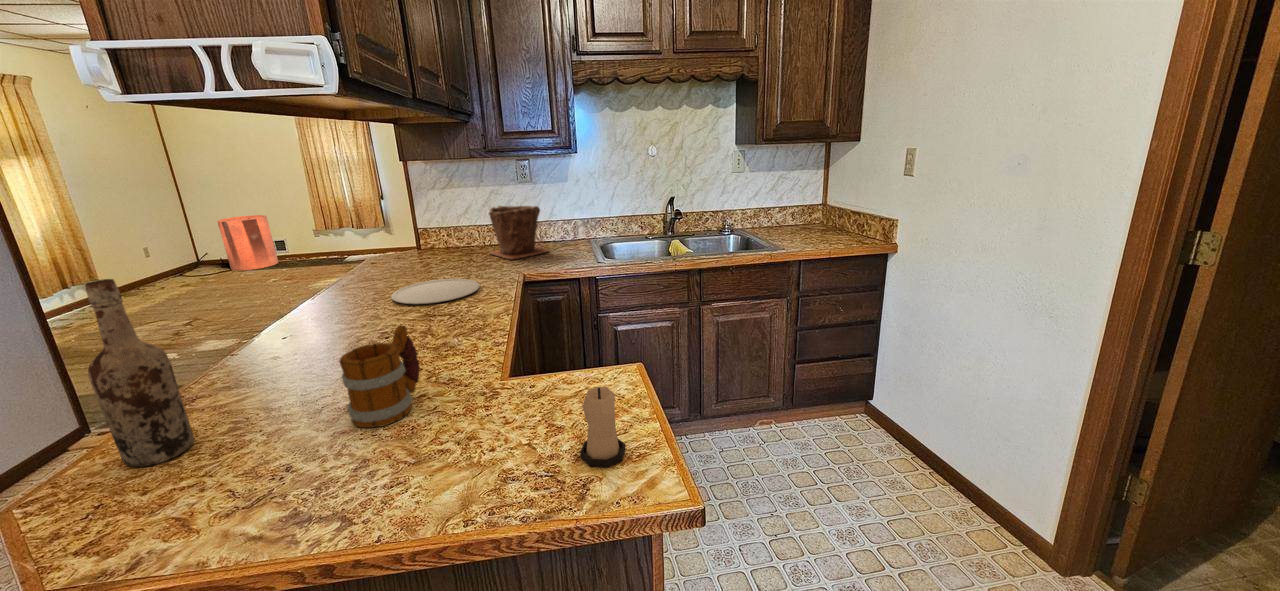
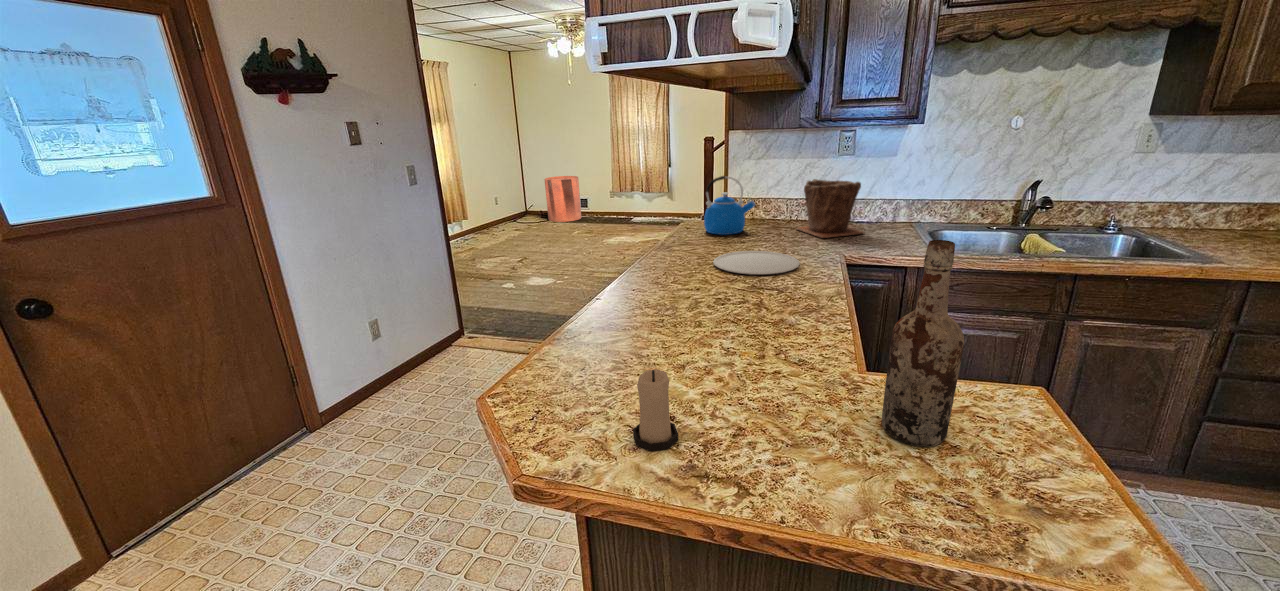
kettle: none [389,207,445,267] -> present [704,176,755,235]
wine bottle: present [85,279,194,467] -> present [882,240,964,447]
mug: present [339,325,420,428] -> none [713,297,779,396]
candle: present [580,387,625,467] -> present [633,369,678,451]

